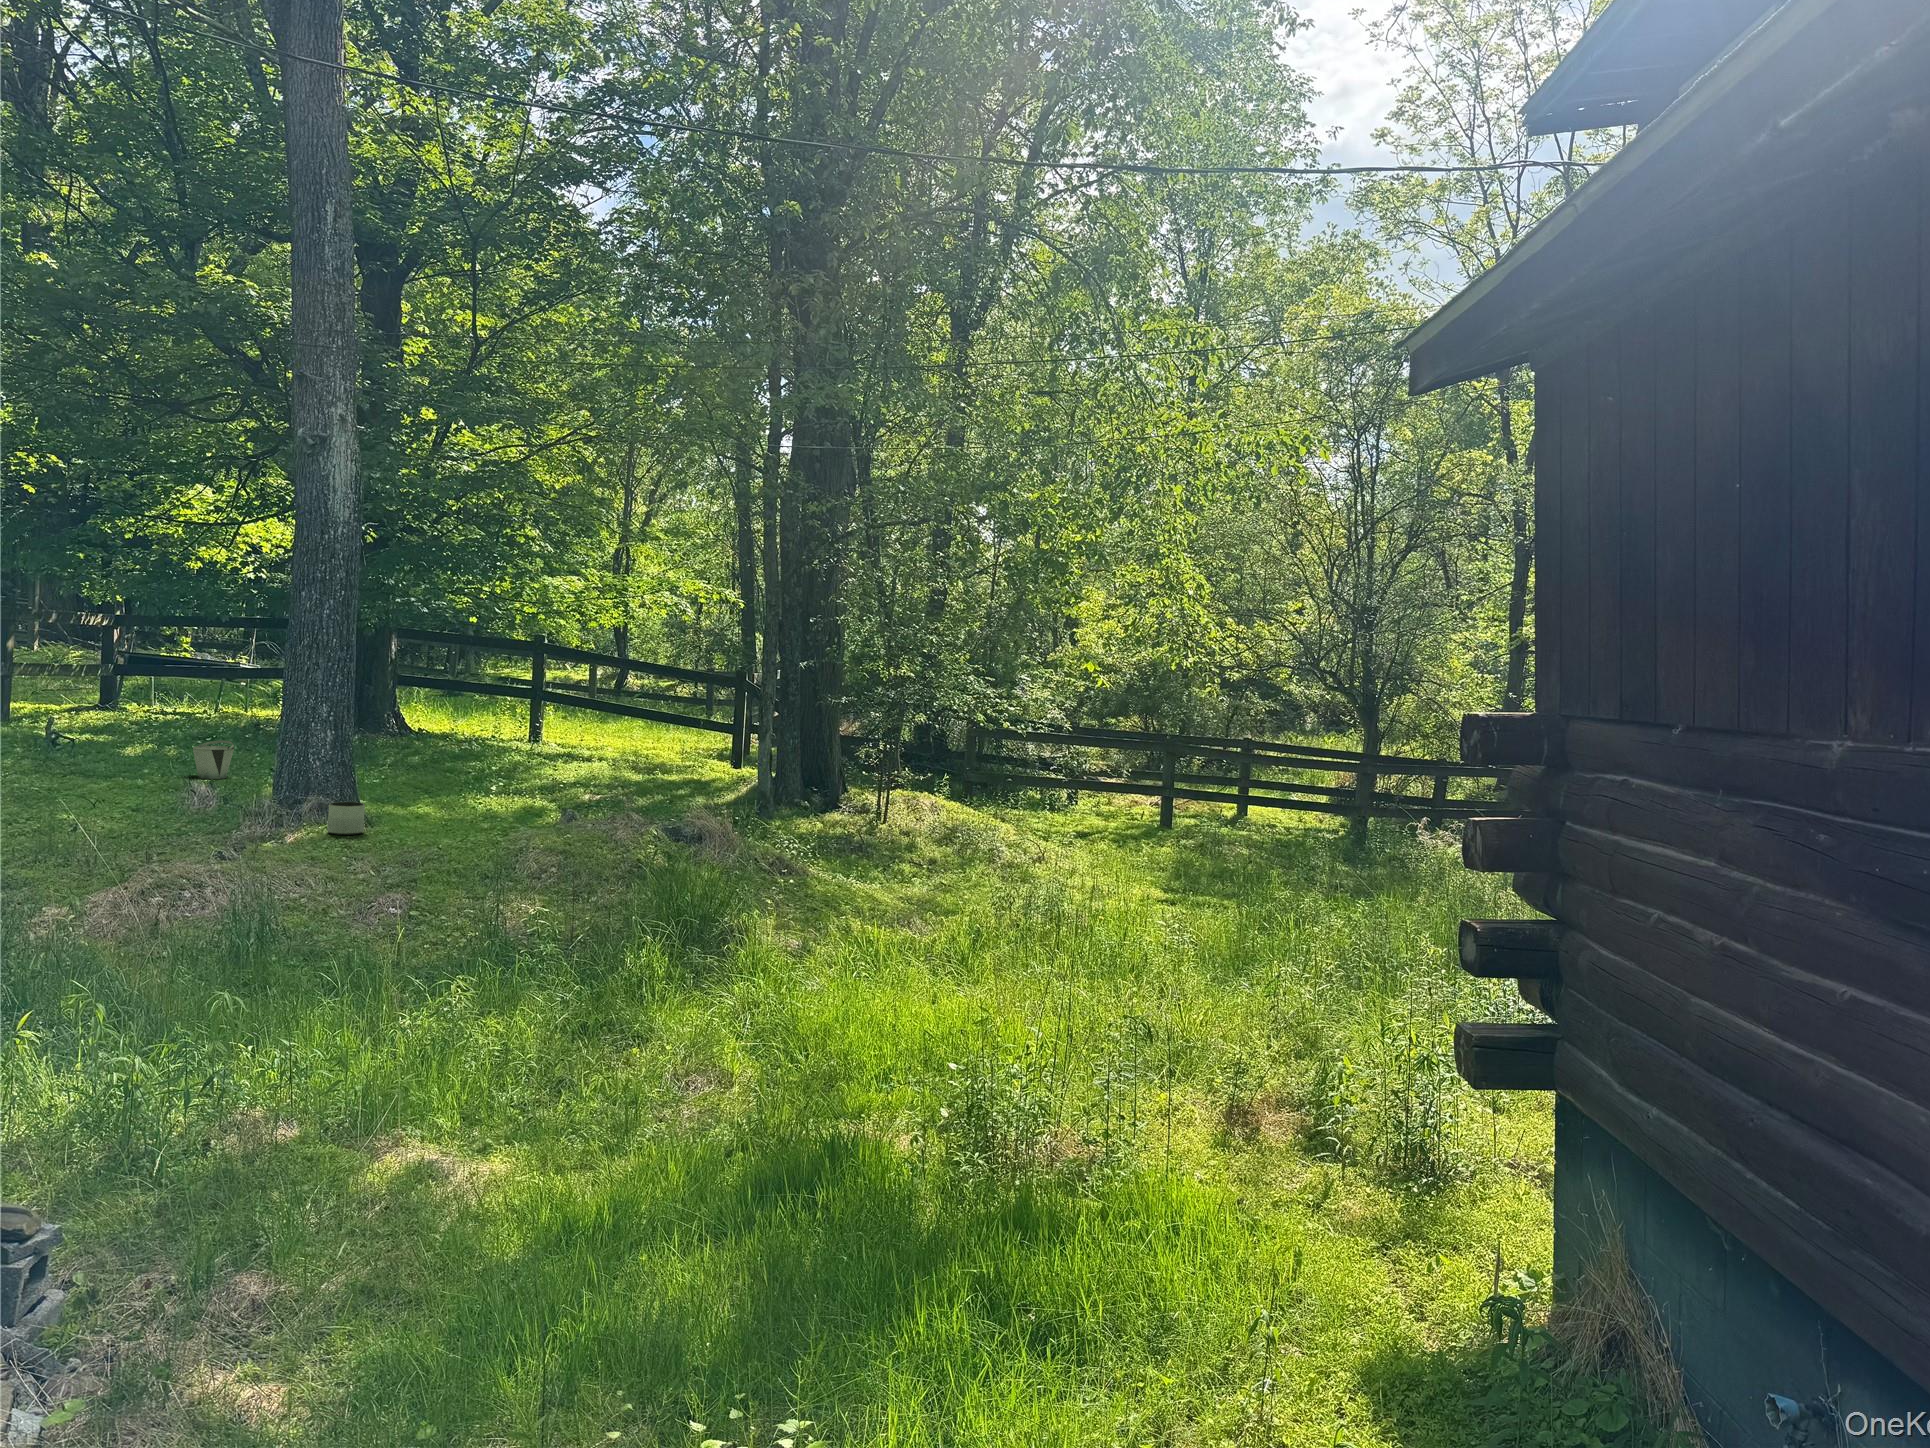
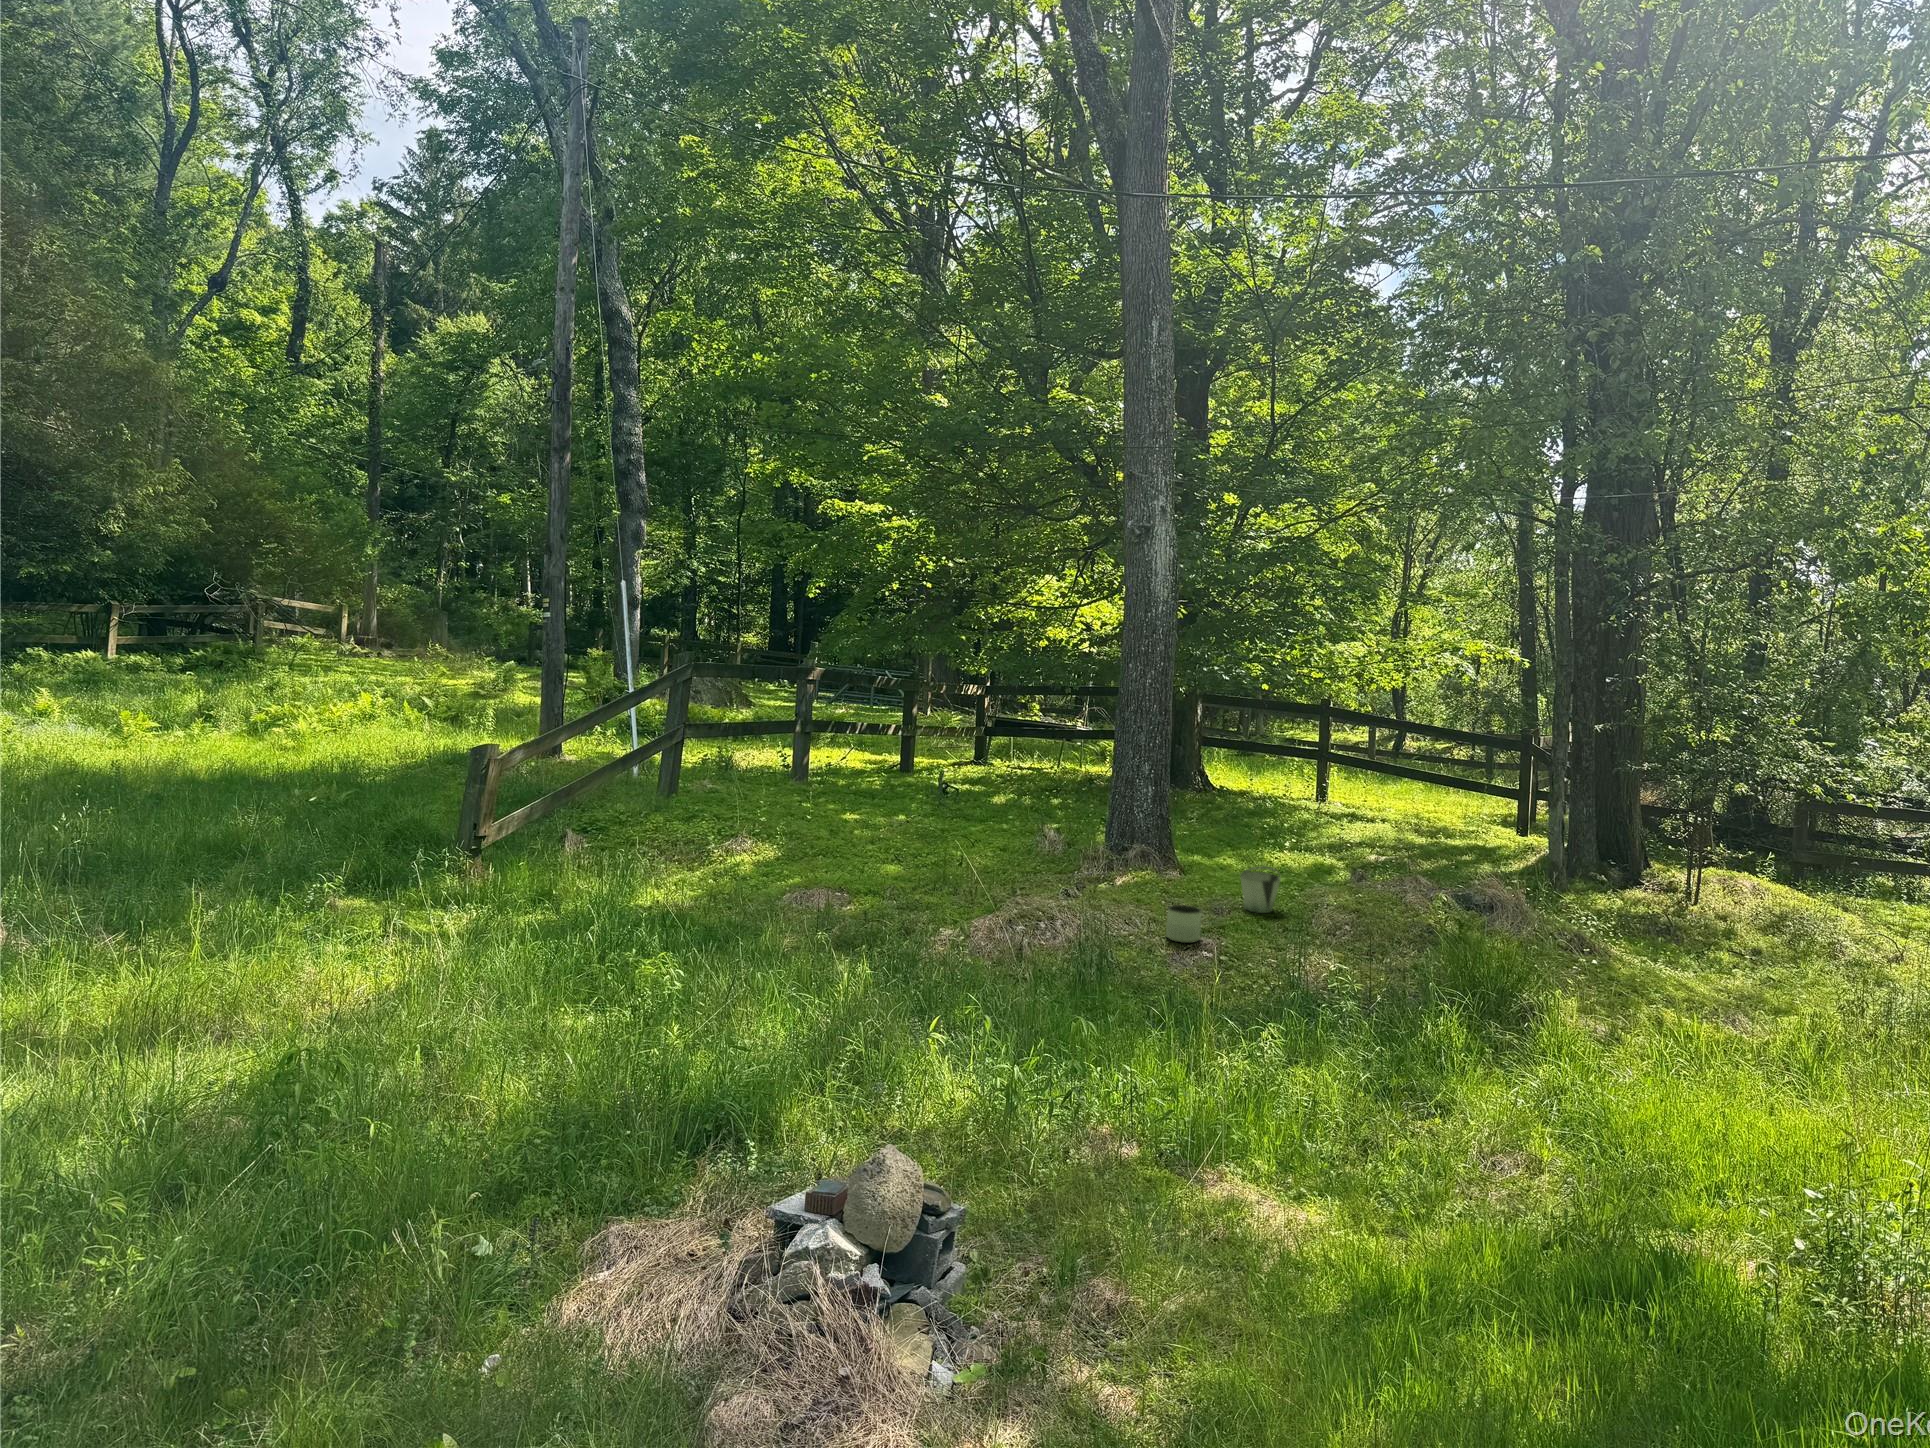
bucket: present [193,740,234,779] -> present [1240,866,1281,913]

